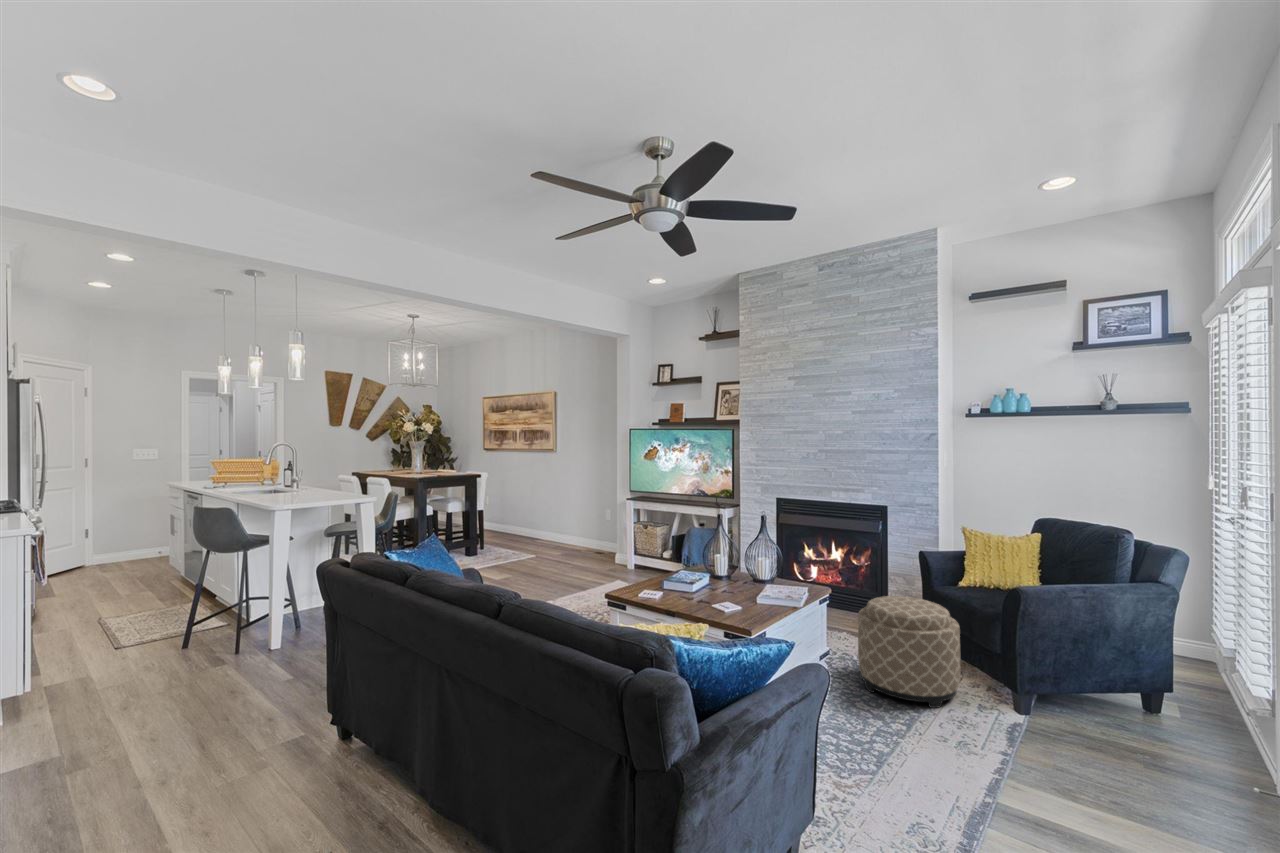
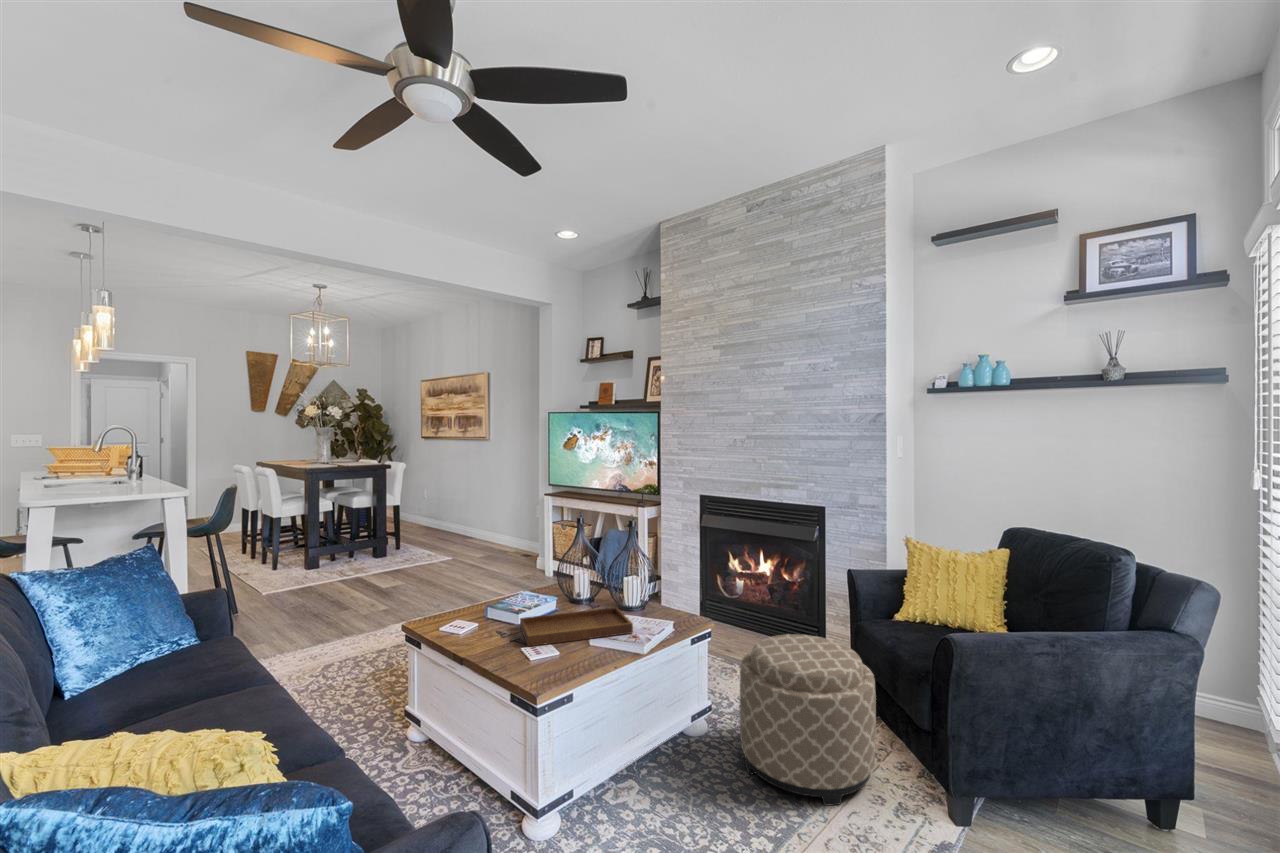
tray: none [695,567,780,604] -> present [520,592,633,646]

